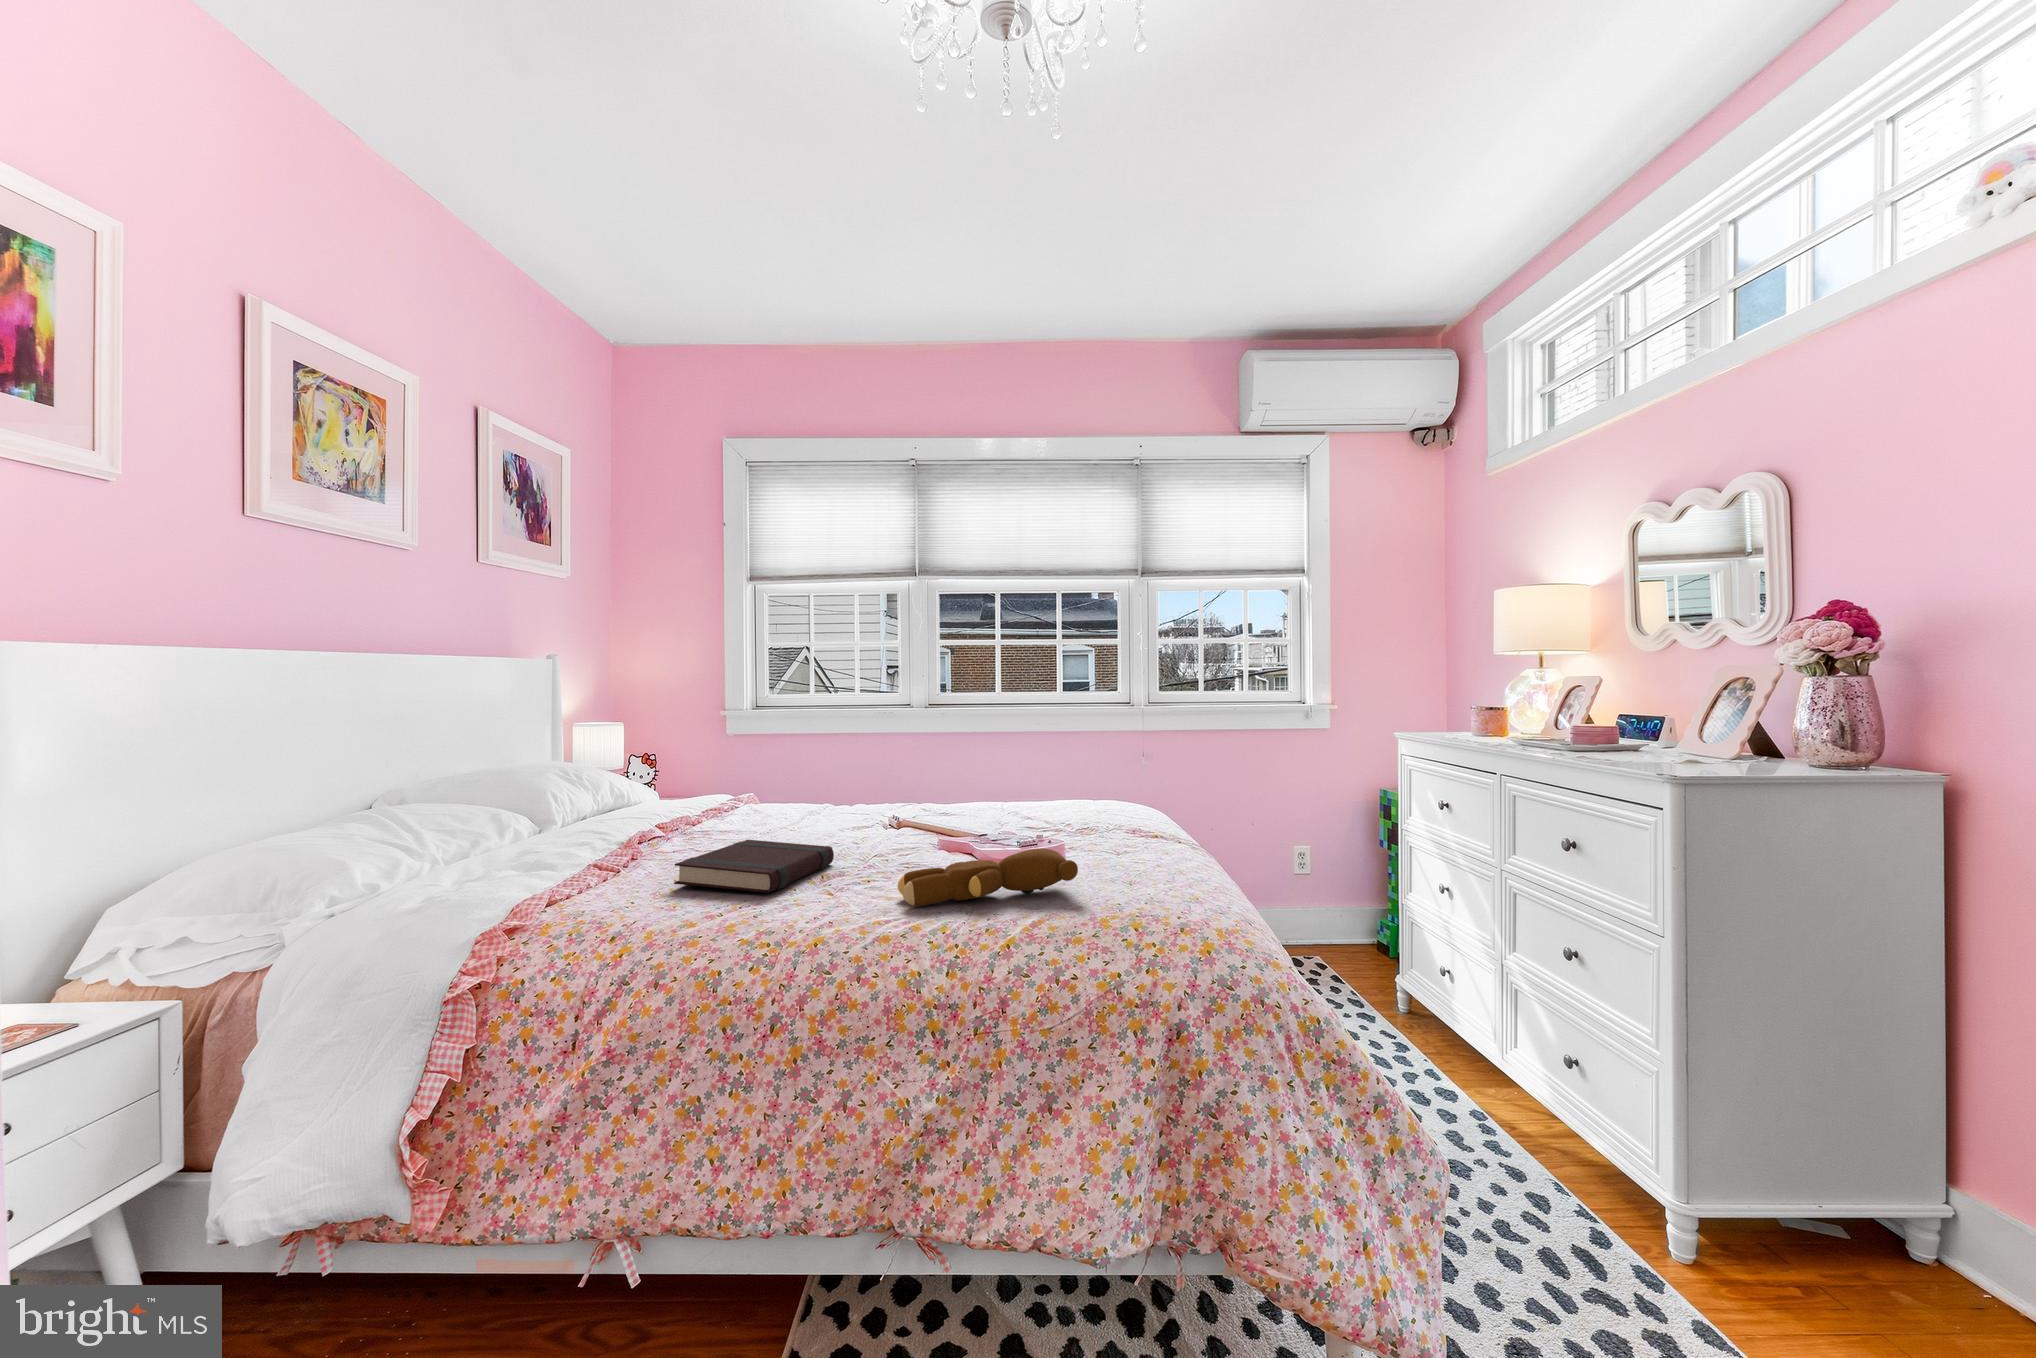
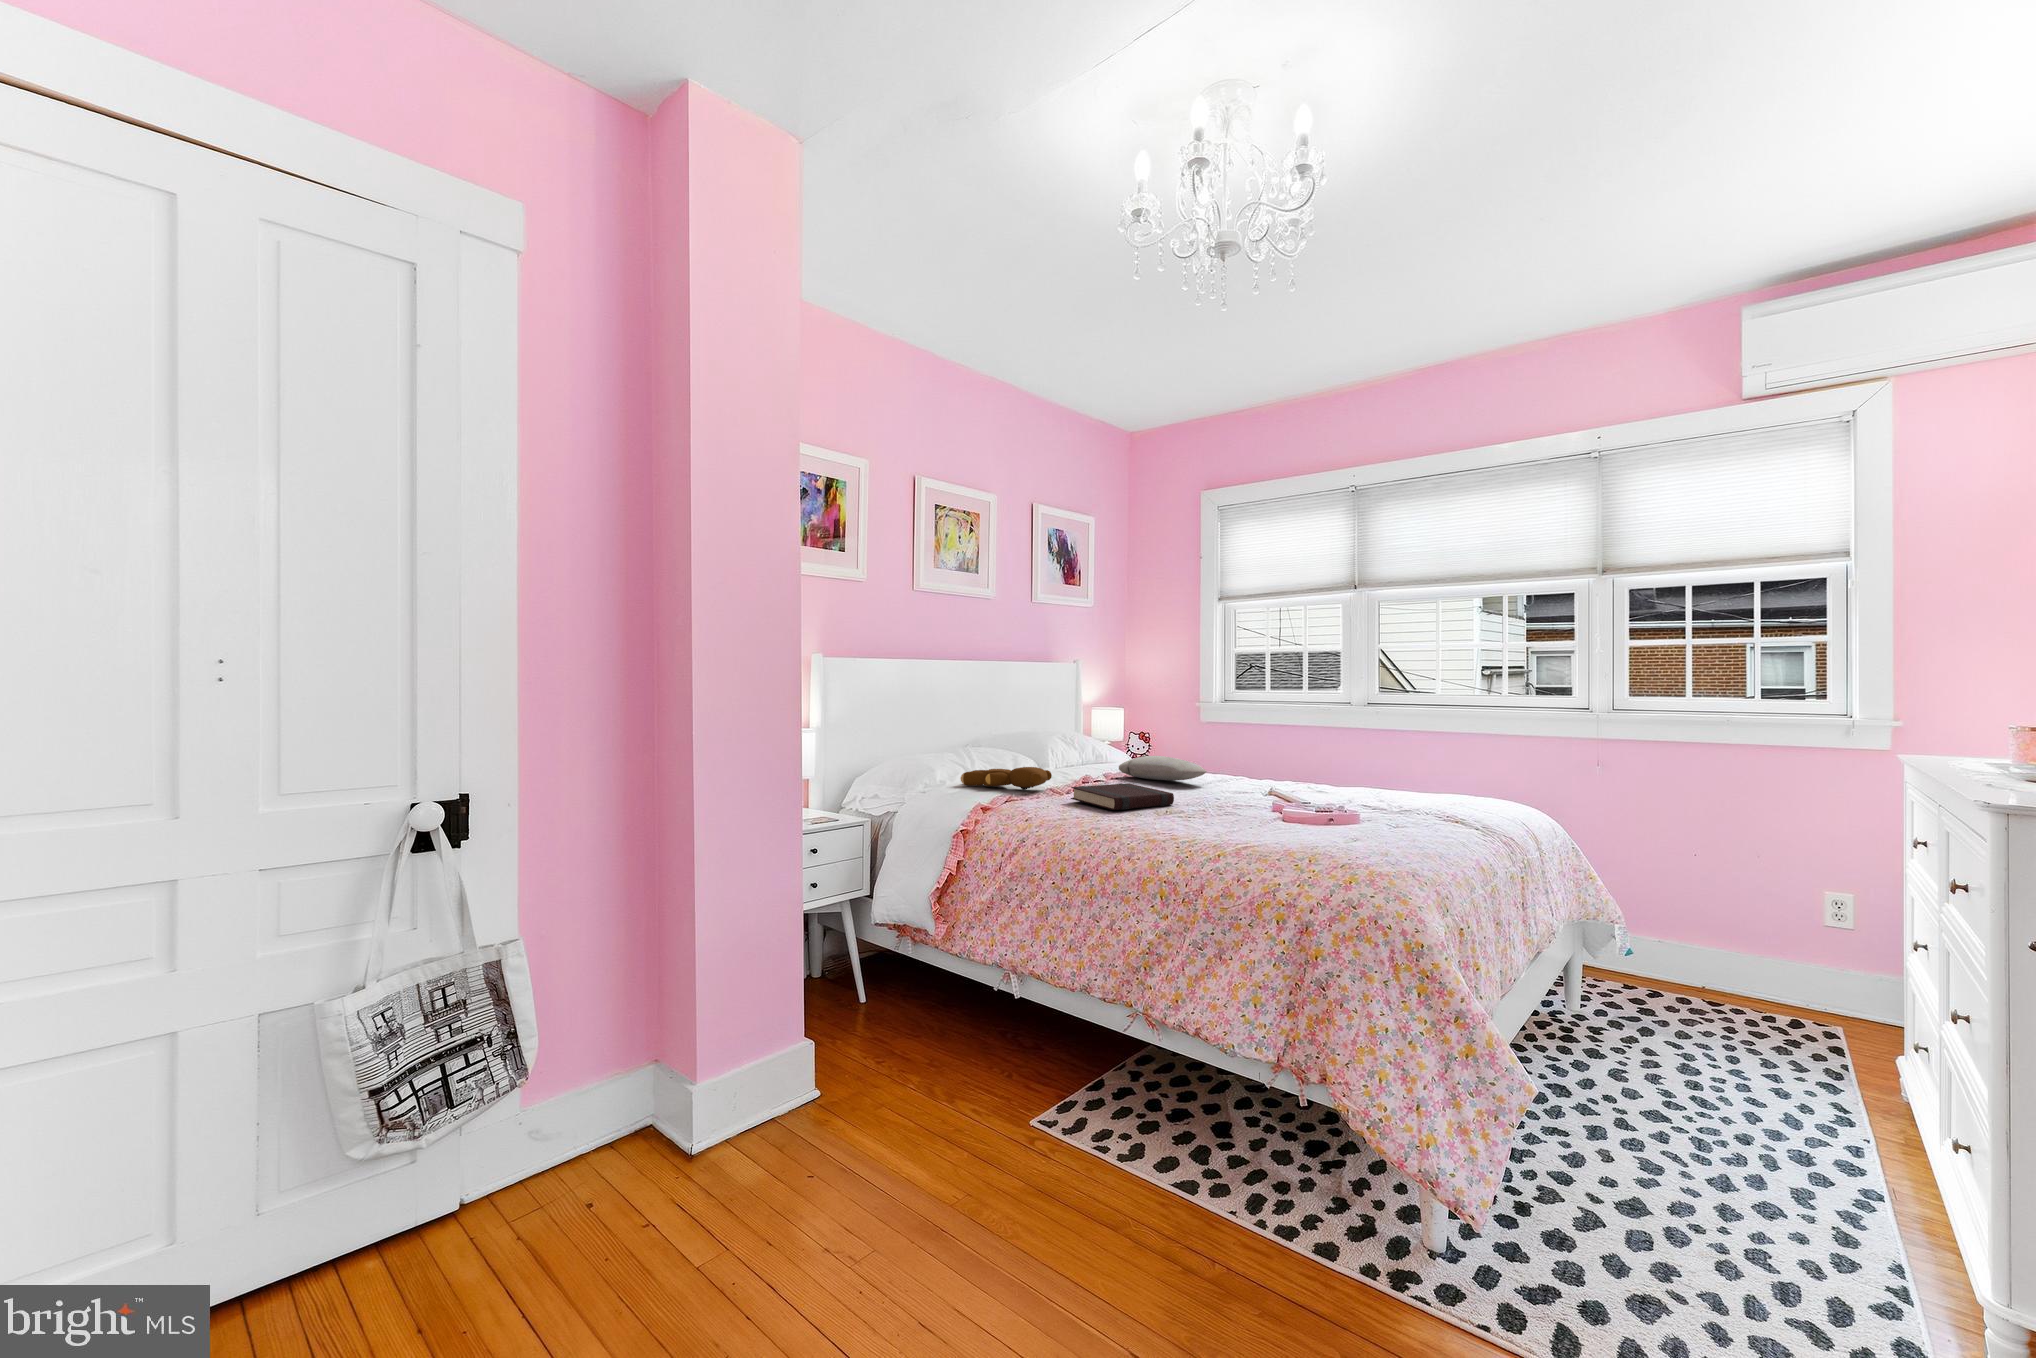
pillow: none [688,788,826,824] -> present [1119,756,1207,780]
teddy bear: present [898,849,1078,906] -> present [960,767,1052,790]

